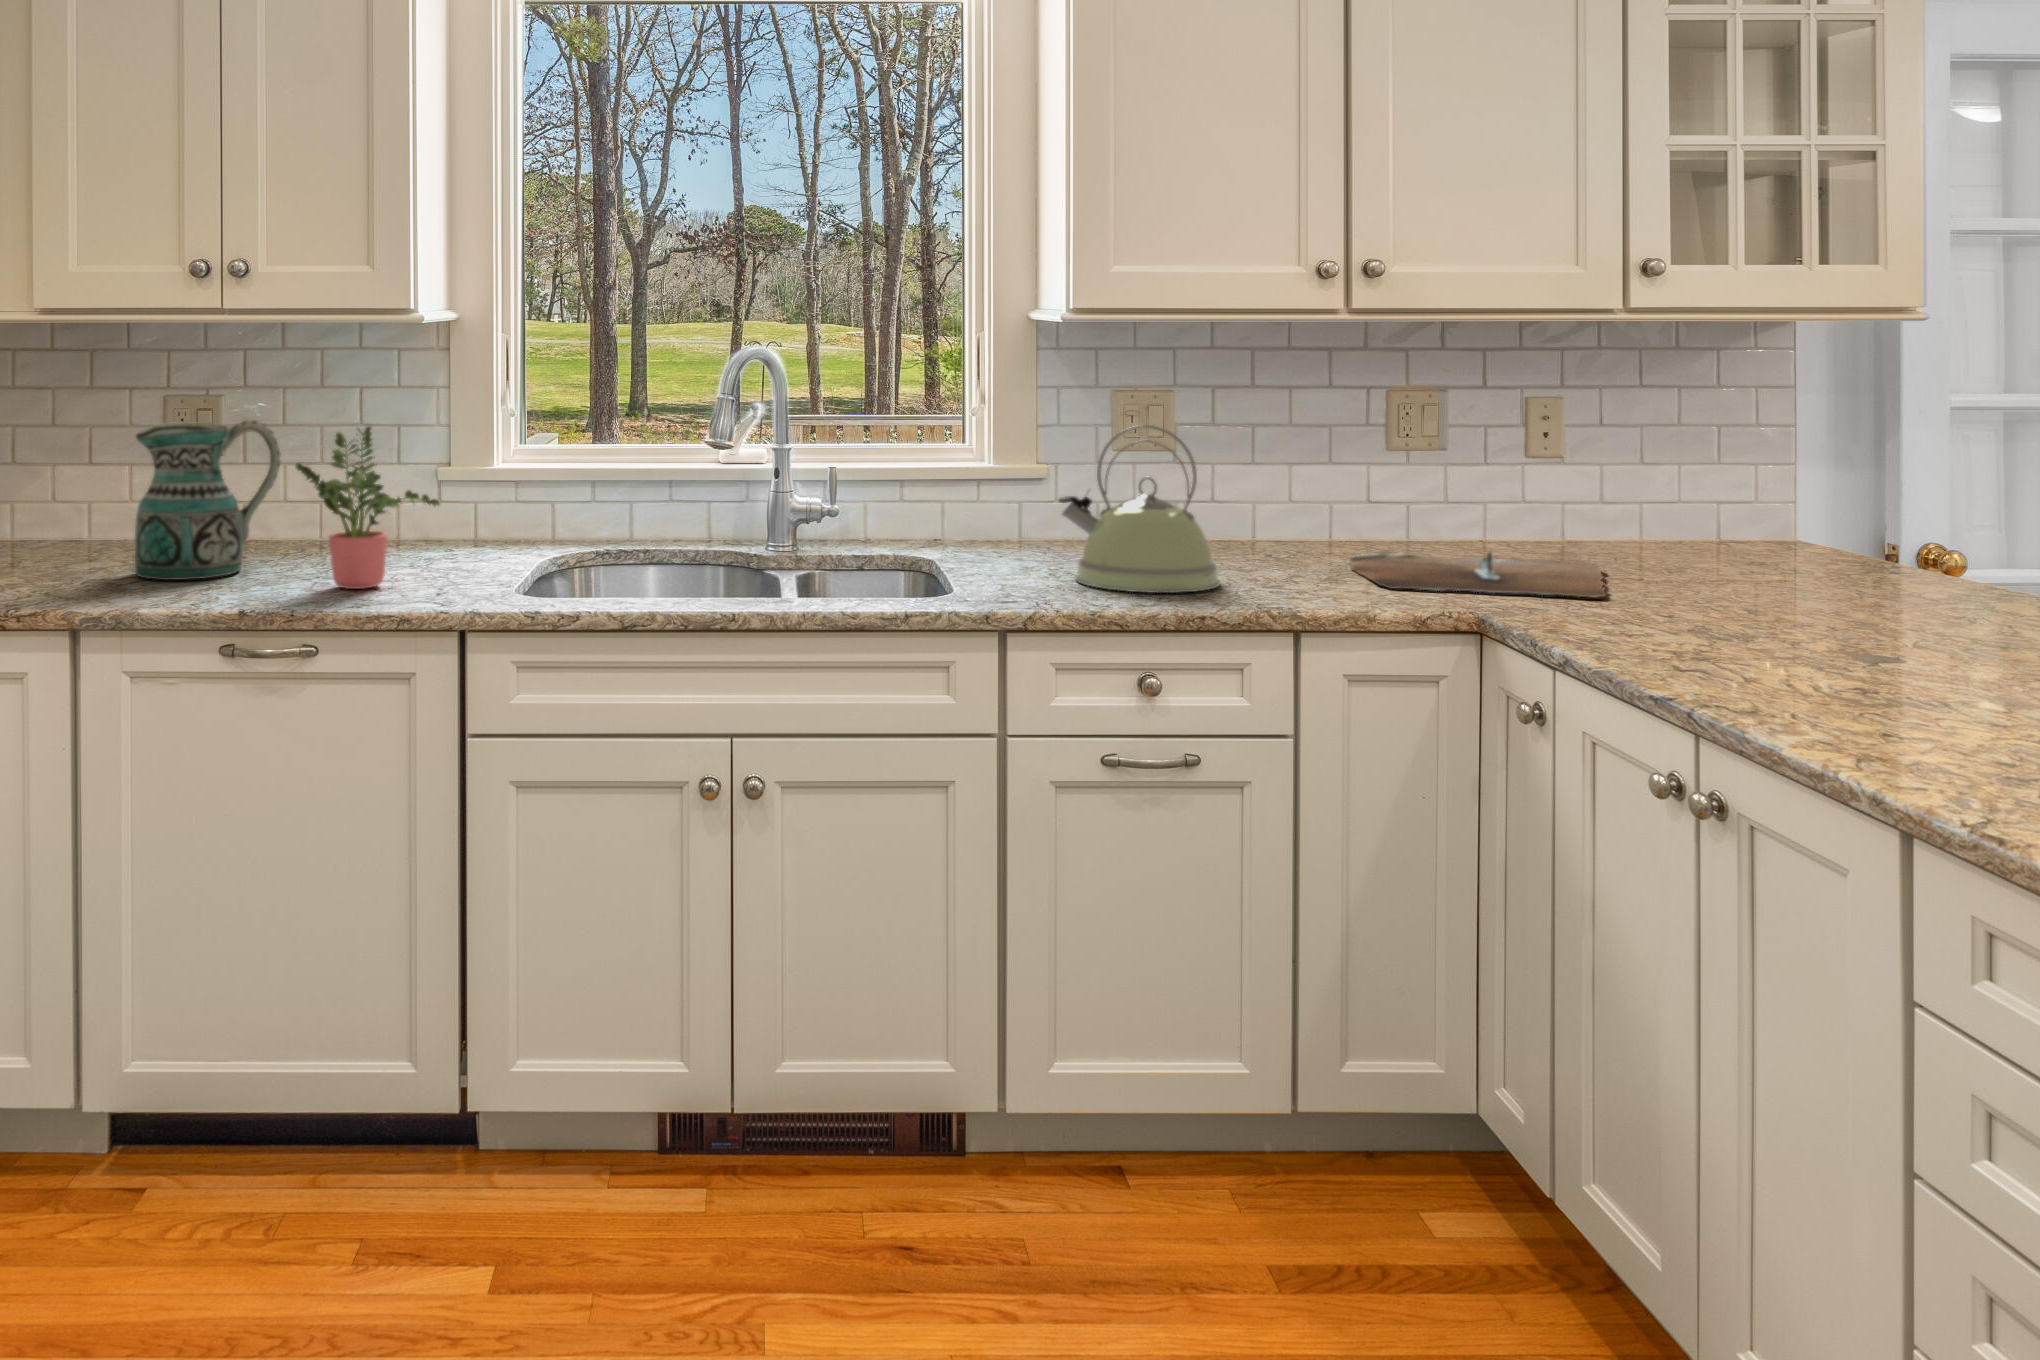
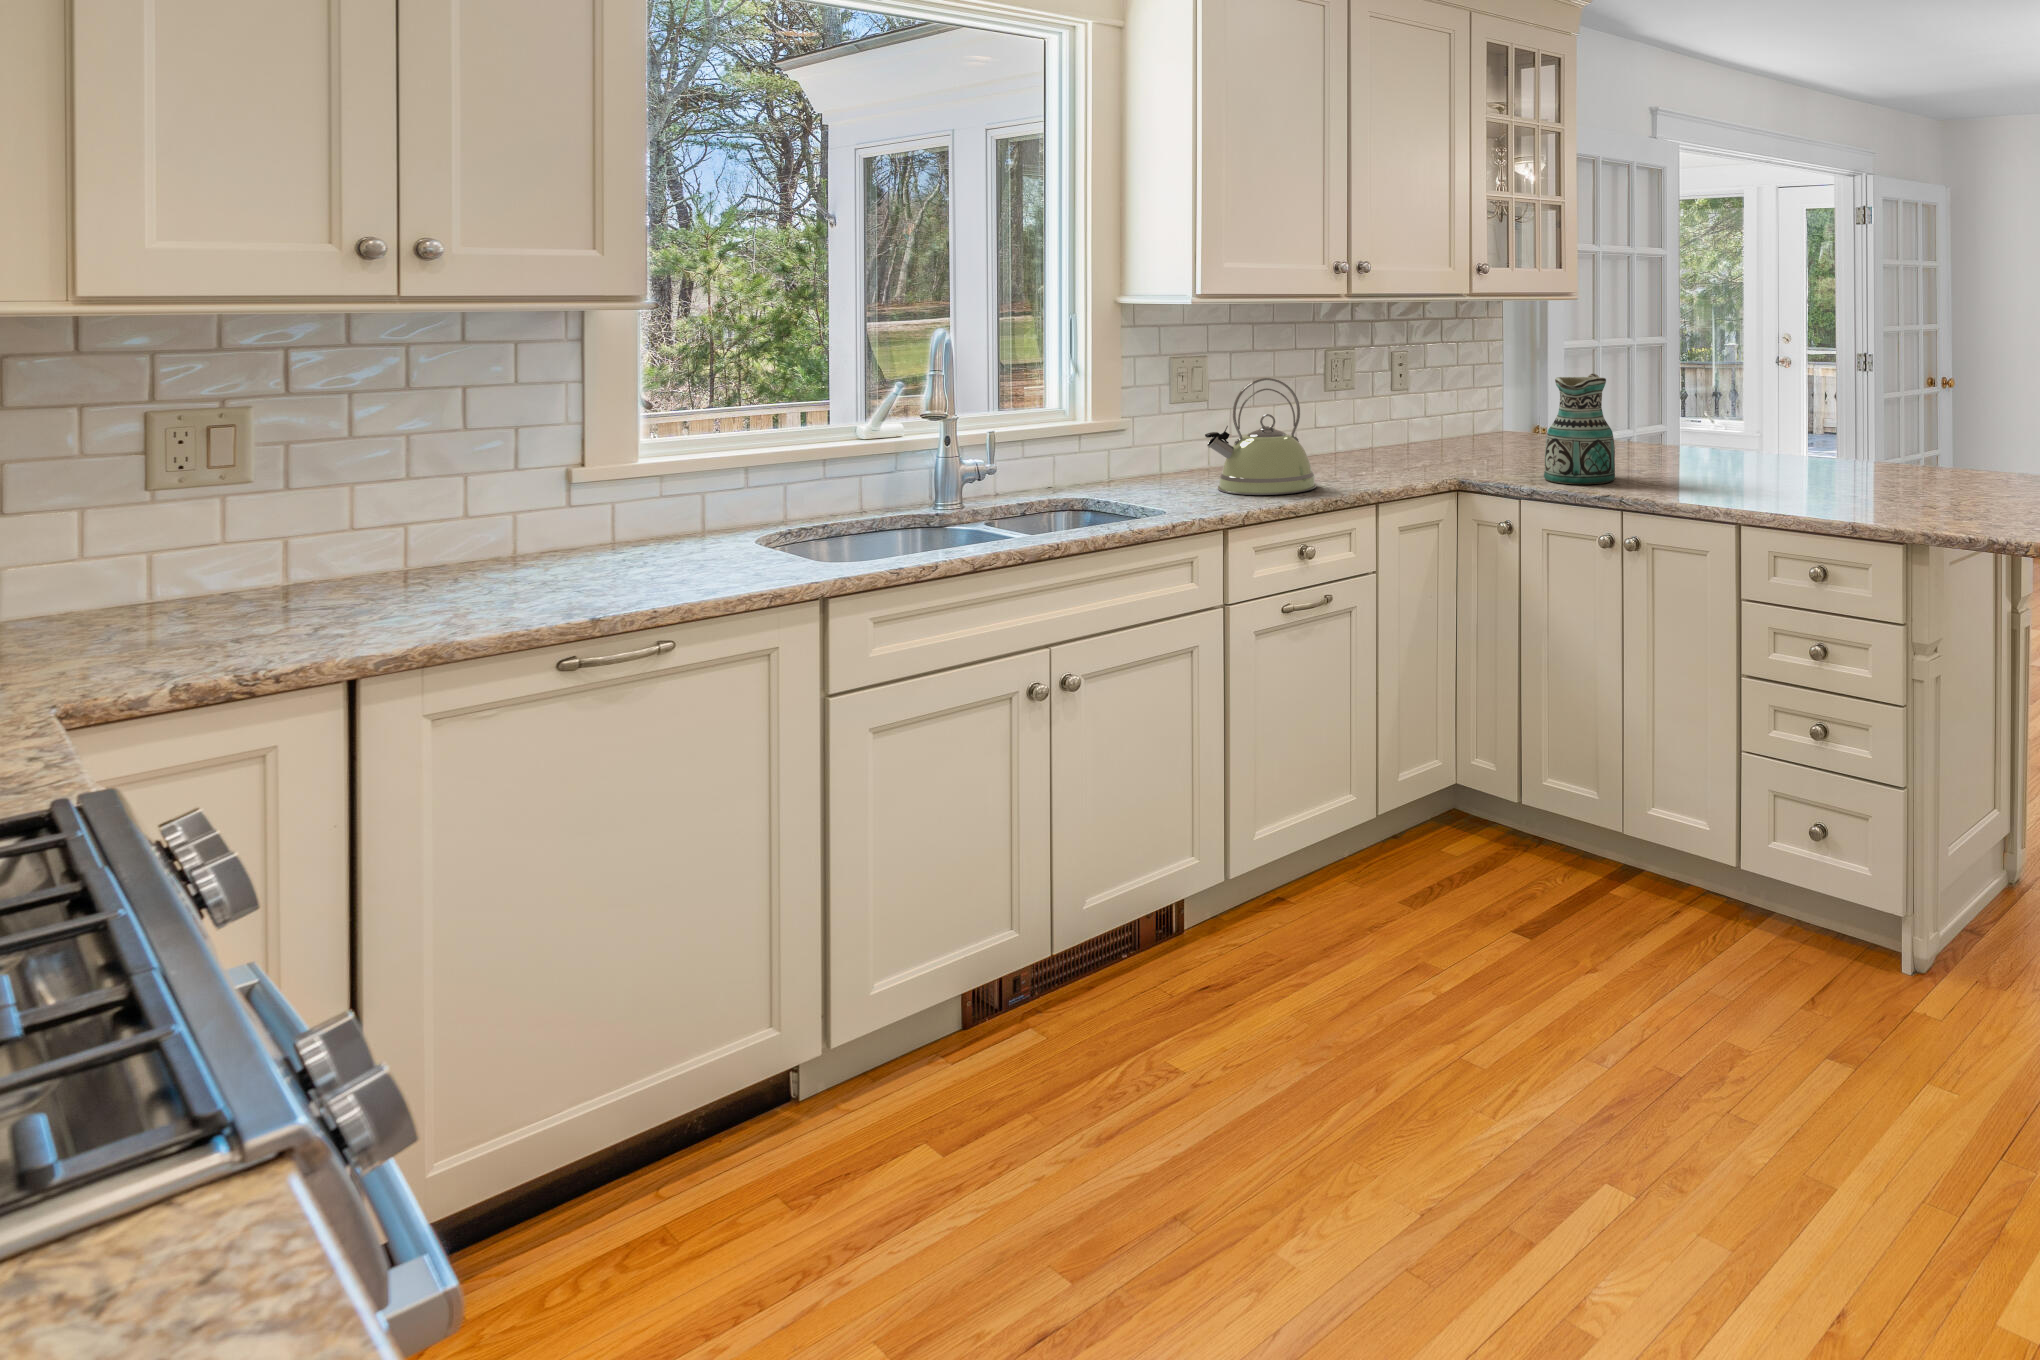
ceramic pitcher: present [135,420,280,580] -> present [1544,374,1615,484]
potted plant: present [296,426,440,589] -> none [607,414,748,583]
cutting board: present [1351,551,1606,597] -> none [1330,446,1500,474]

